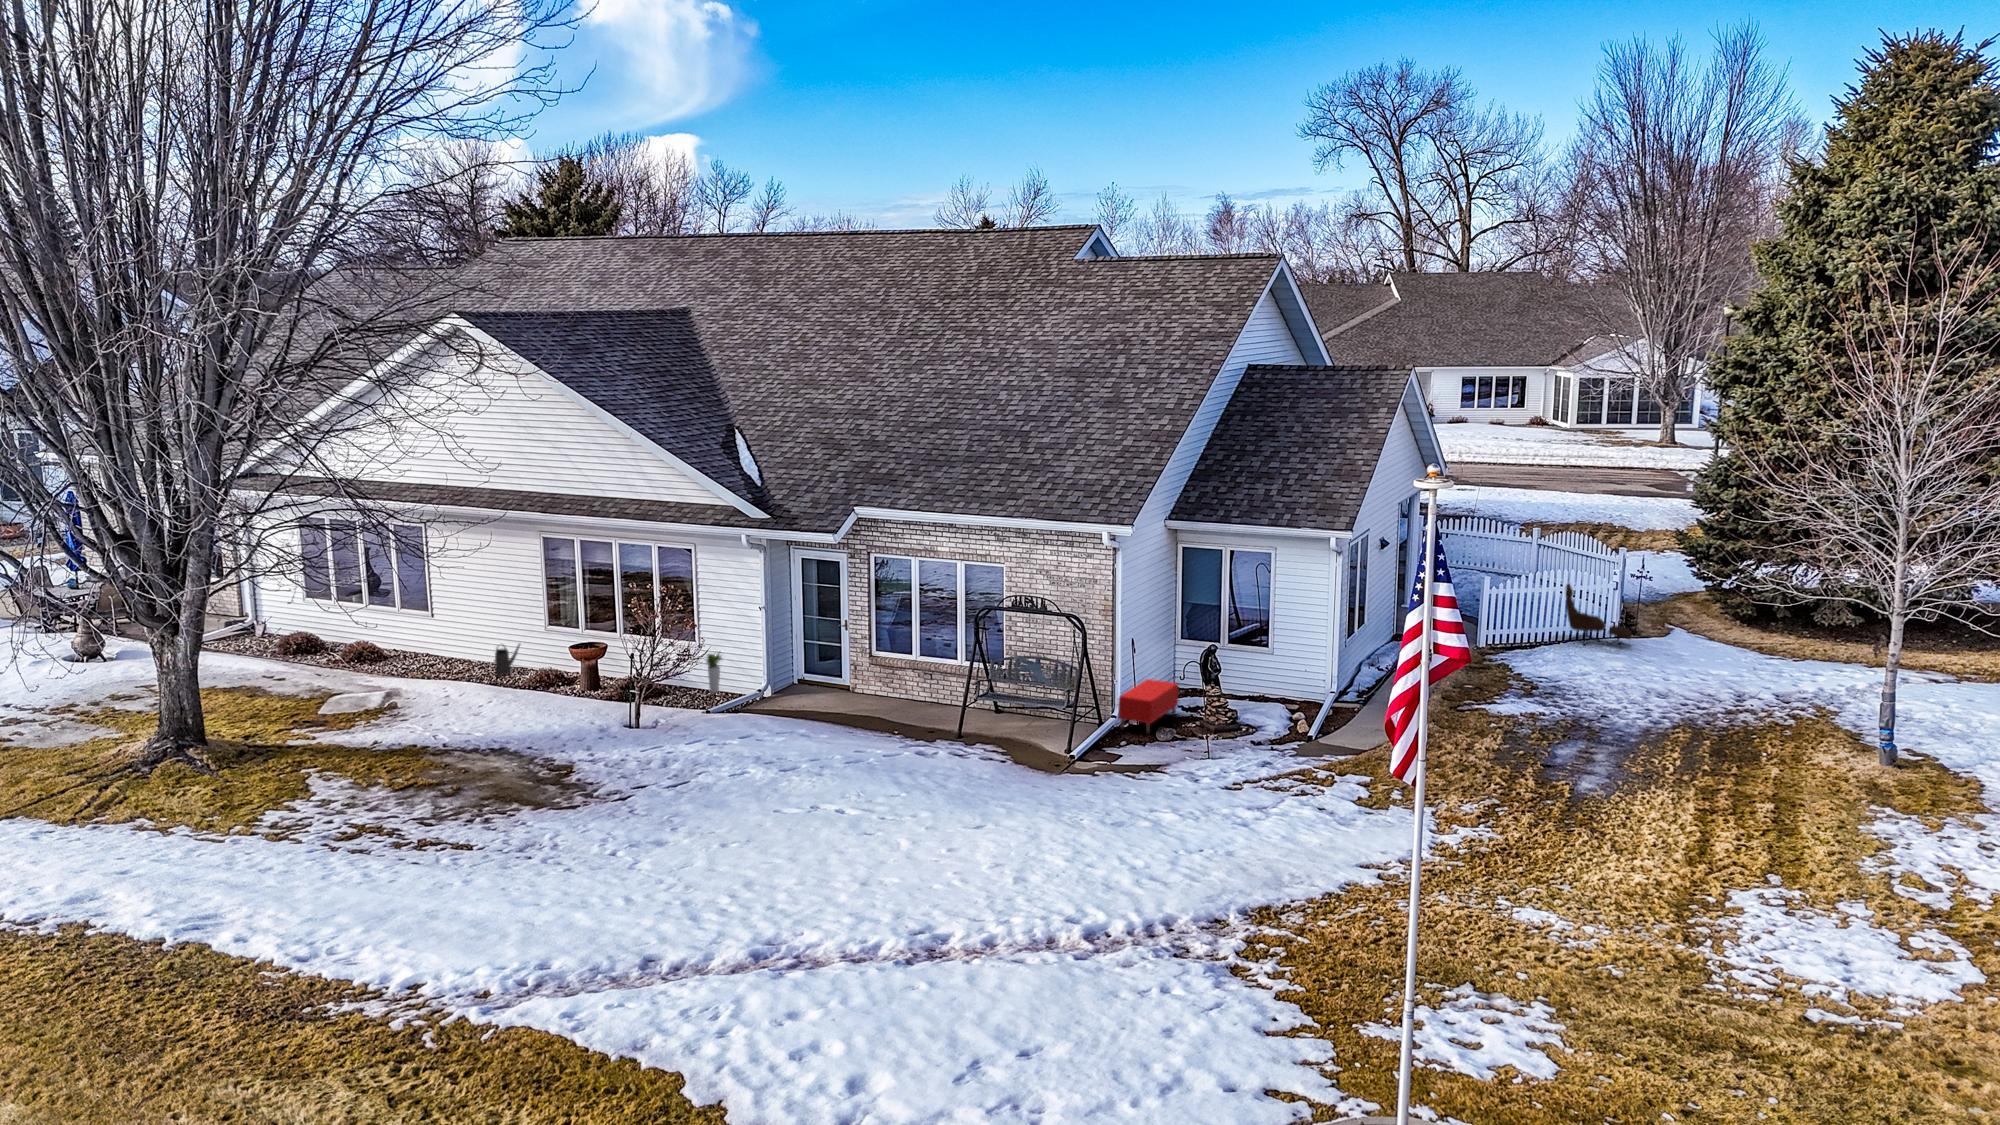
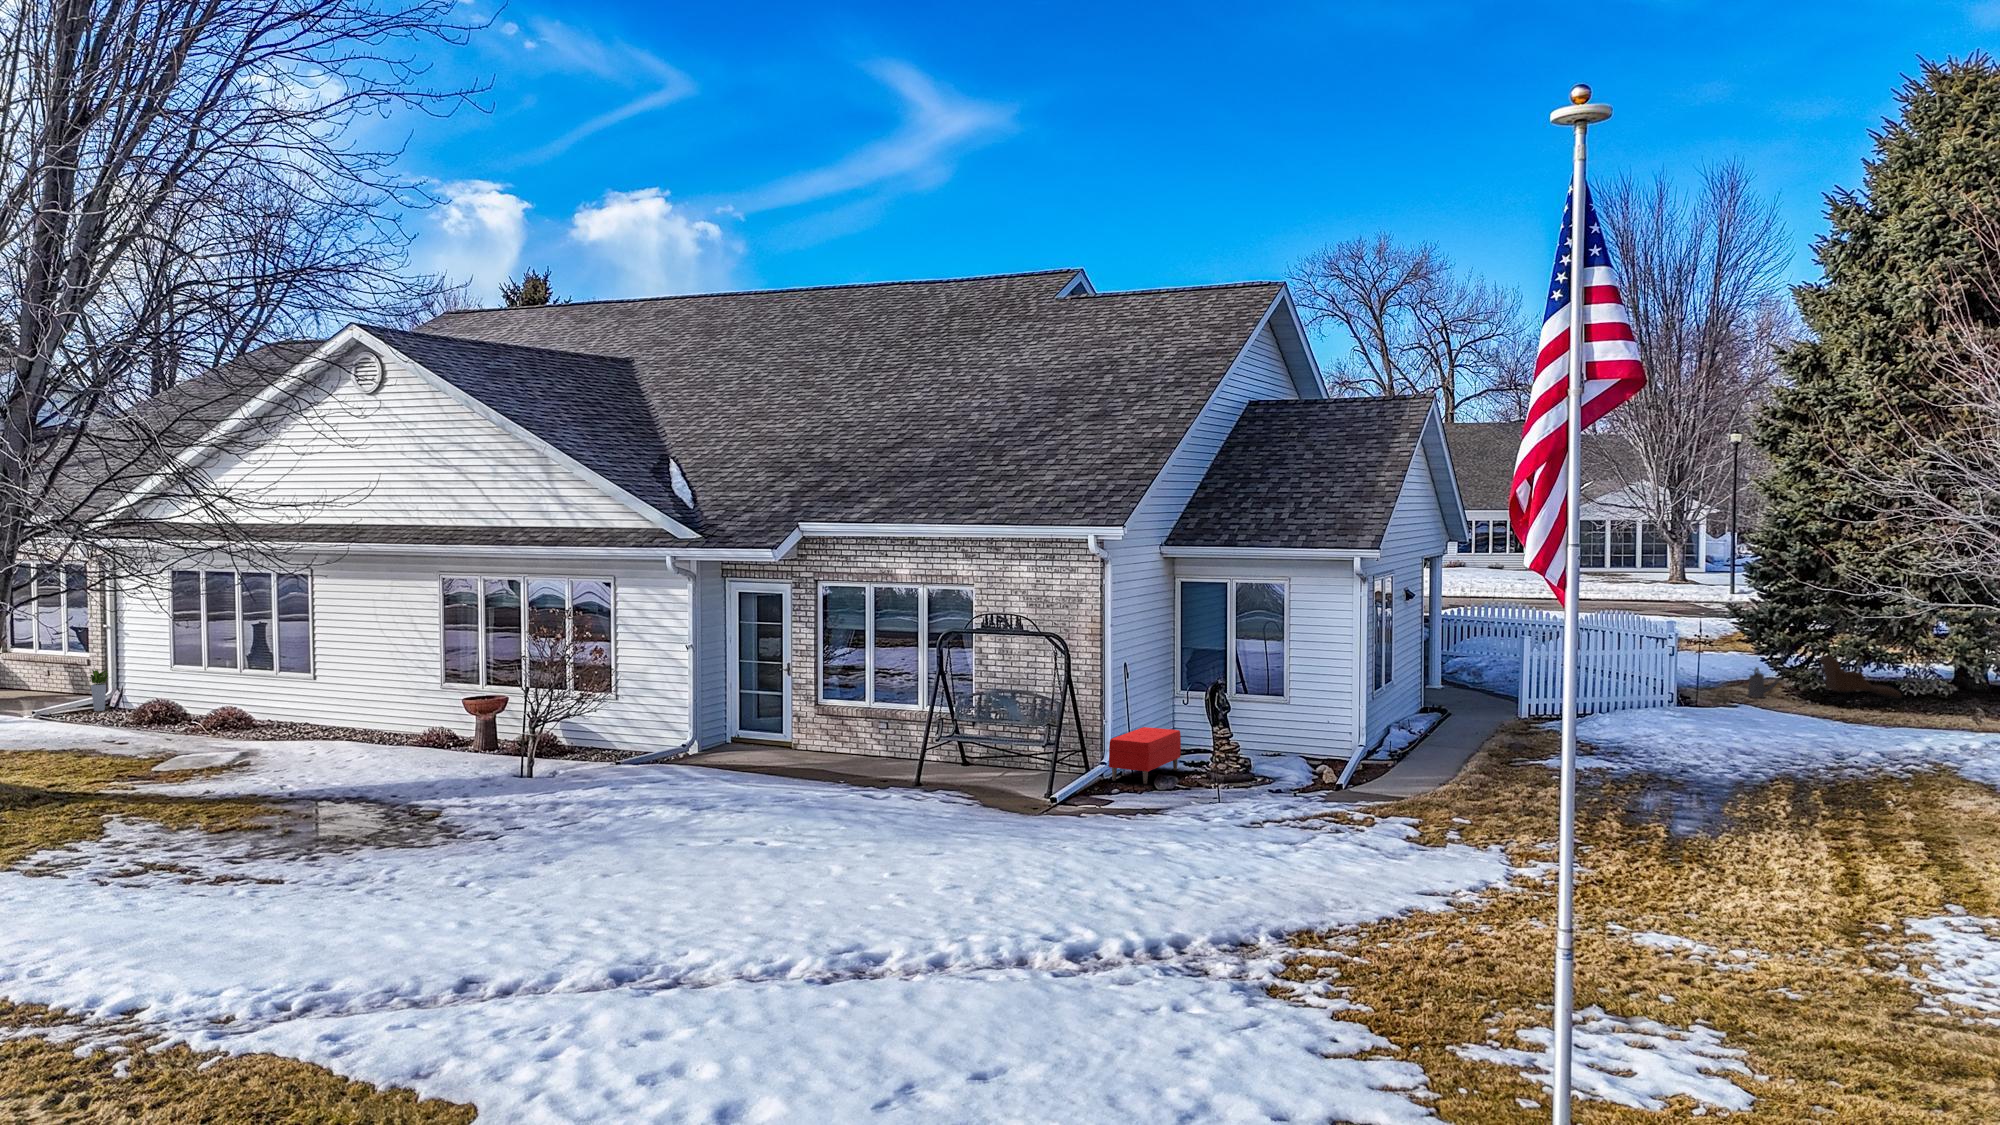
lounge chair: present [1565,584,1632,645] -> present [1820,656,1901,706]
watering can: present [493,644,520,676] -> present [1748,667,1785,698]
planter: present [706,653,722,693] -> present [90,670,108,711]

